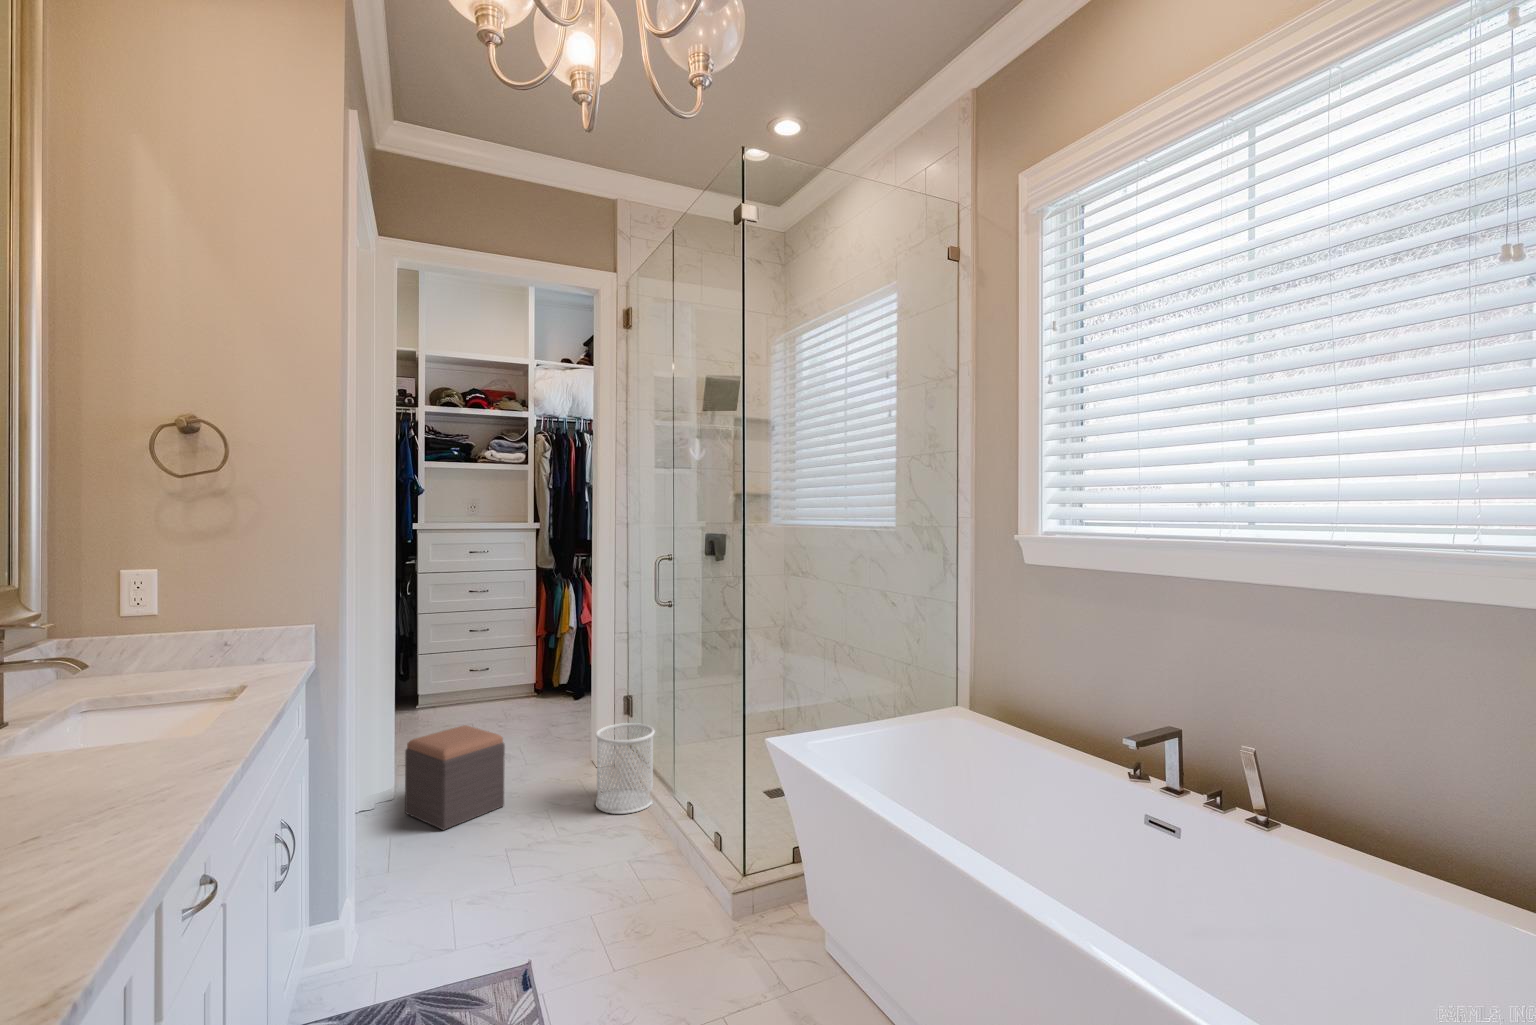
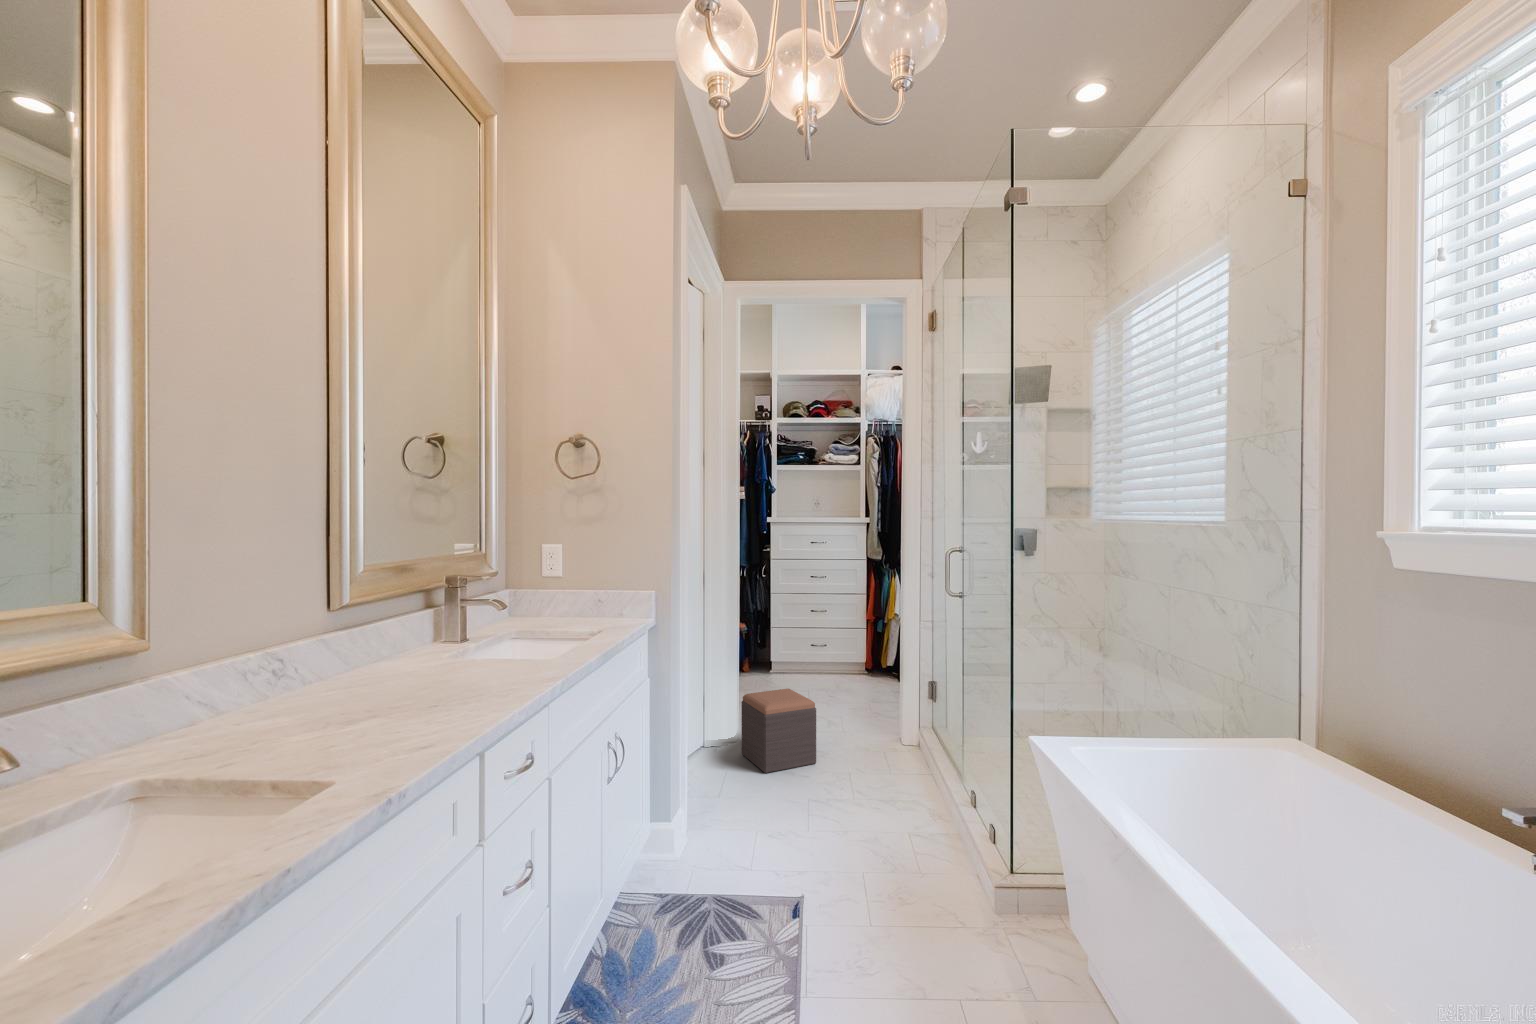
wastebasket: present [596,723,655,814] -> none [893,707,949,793]

